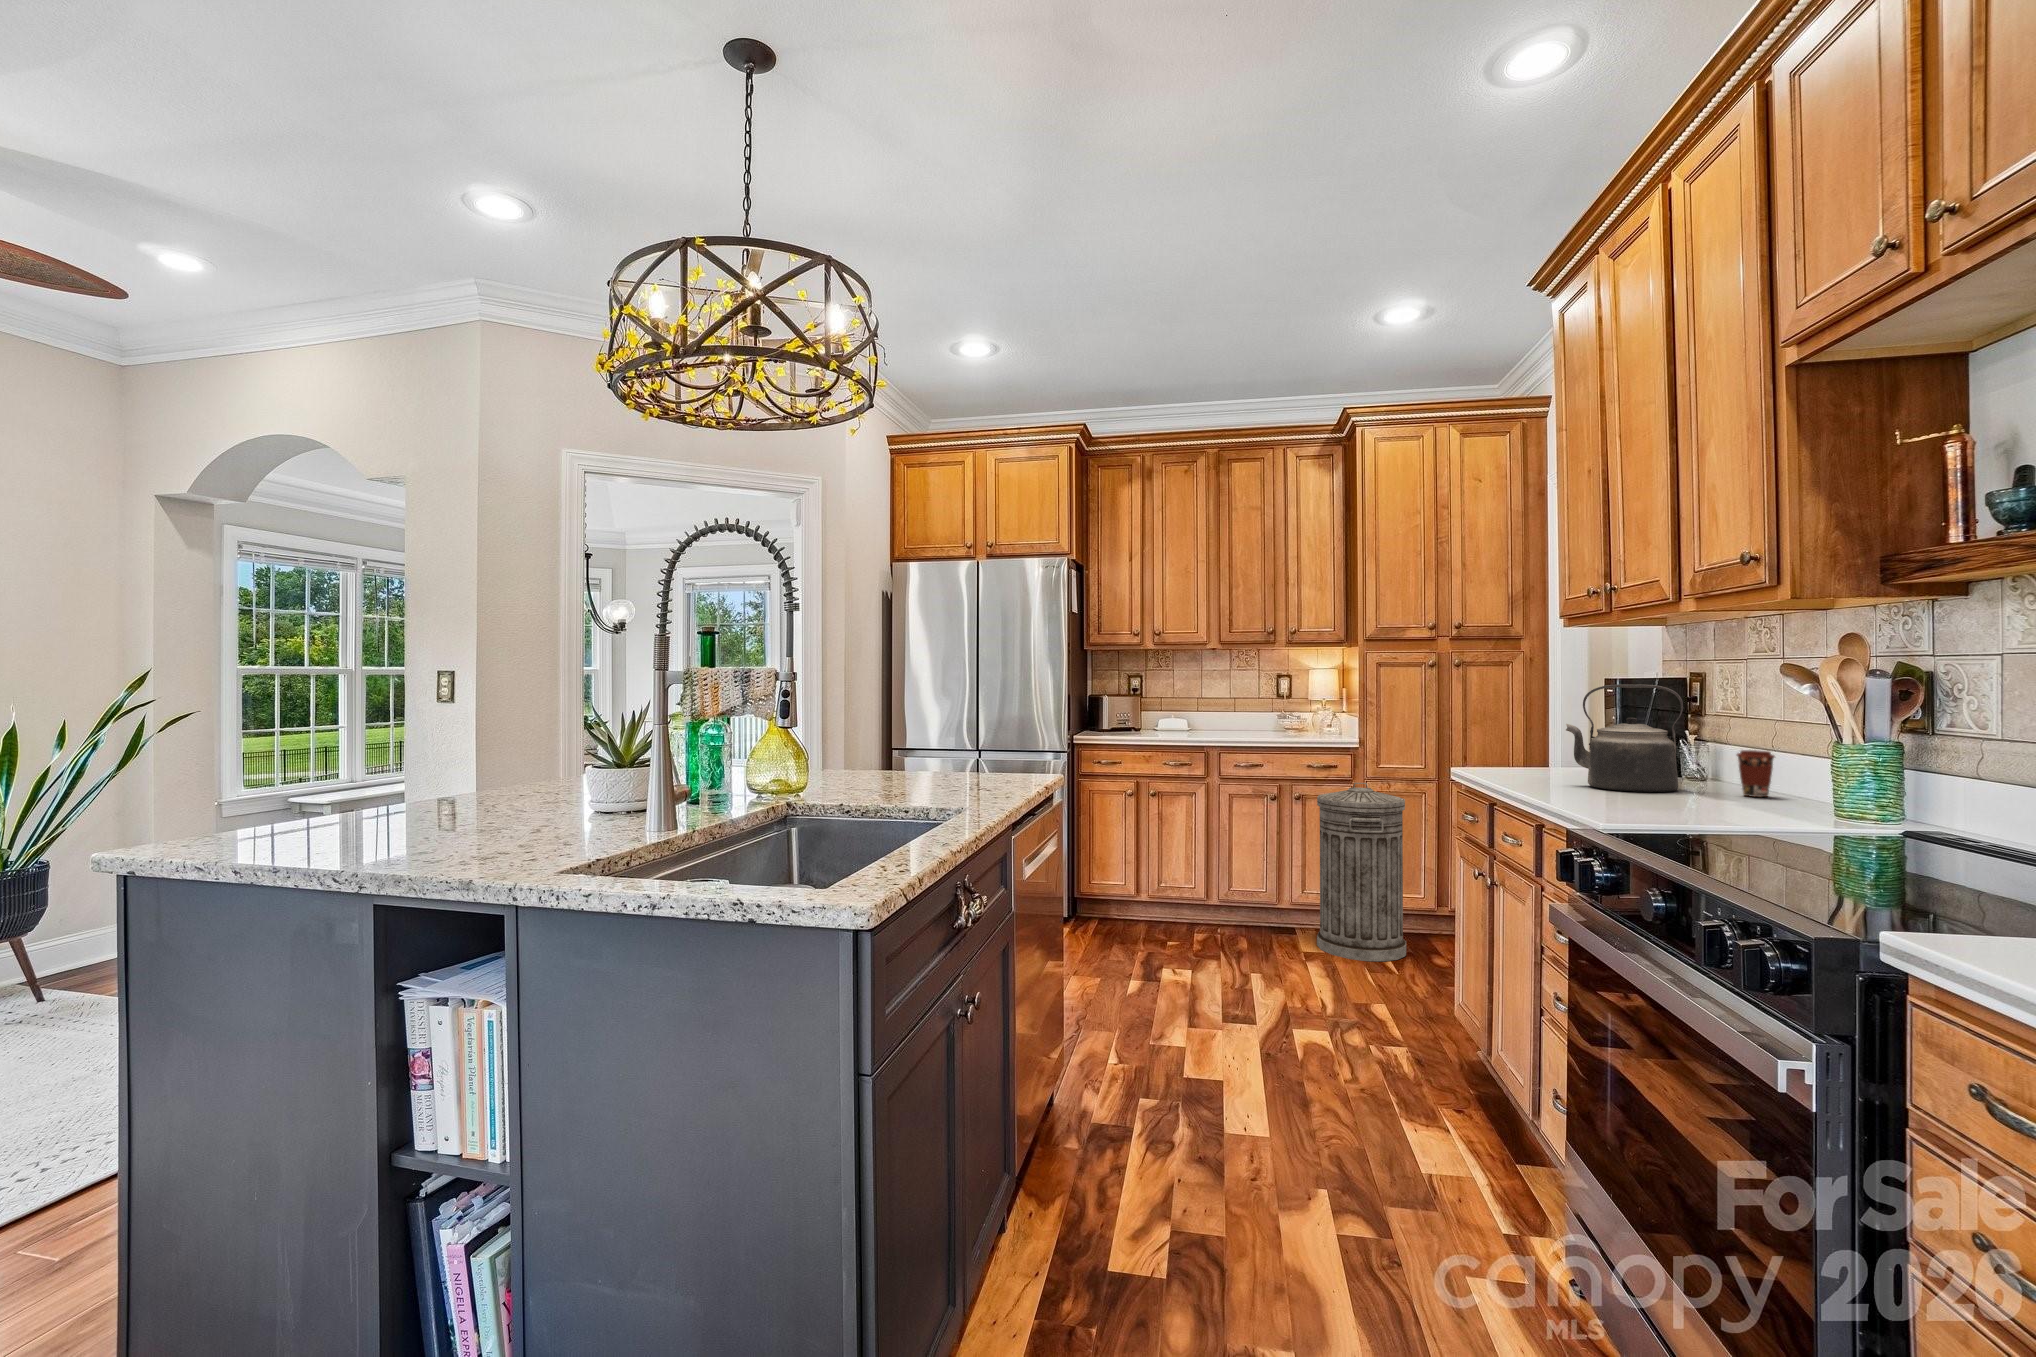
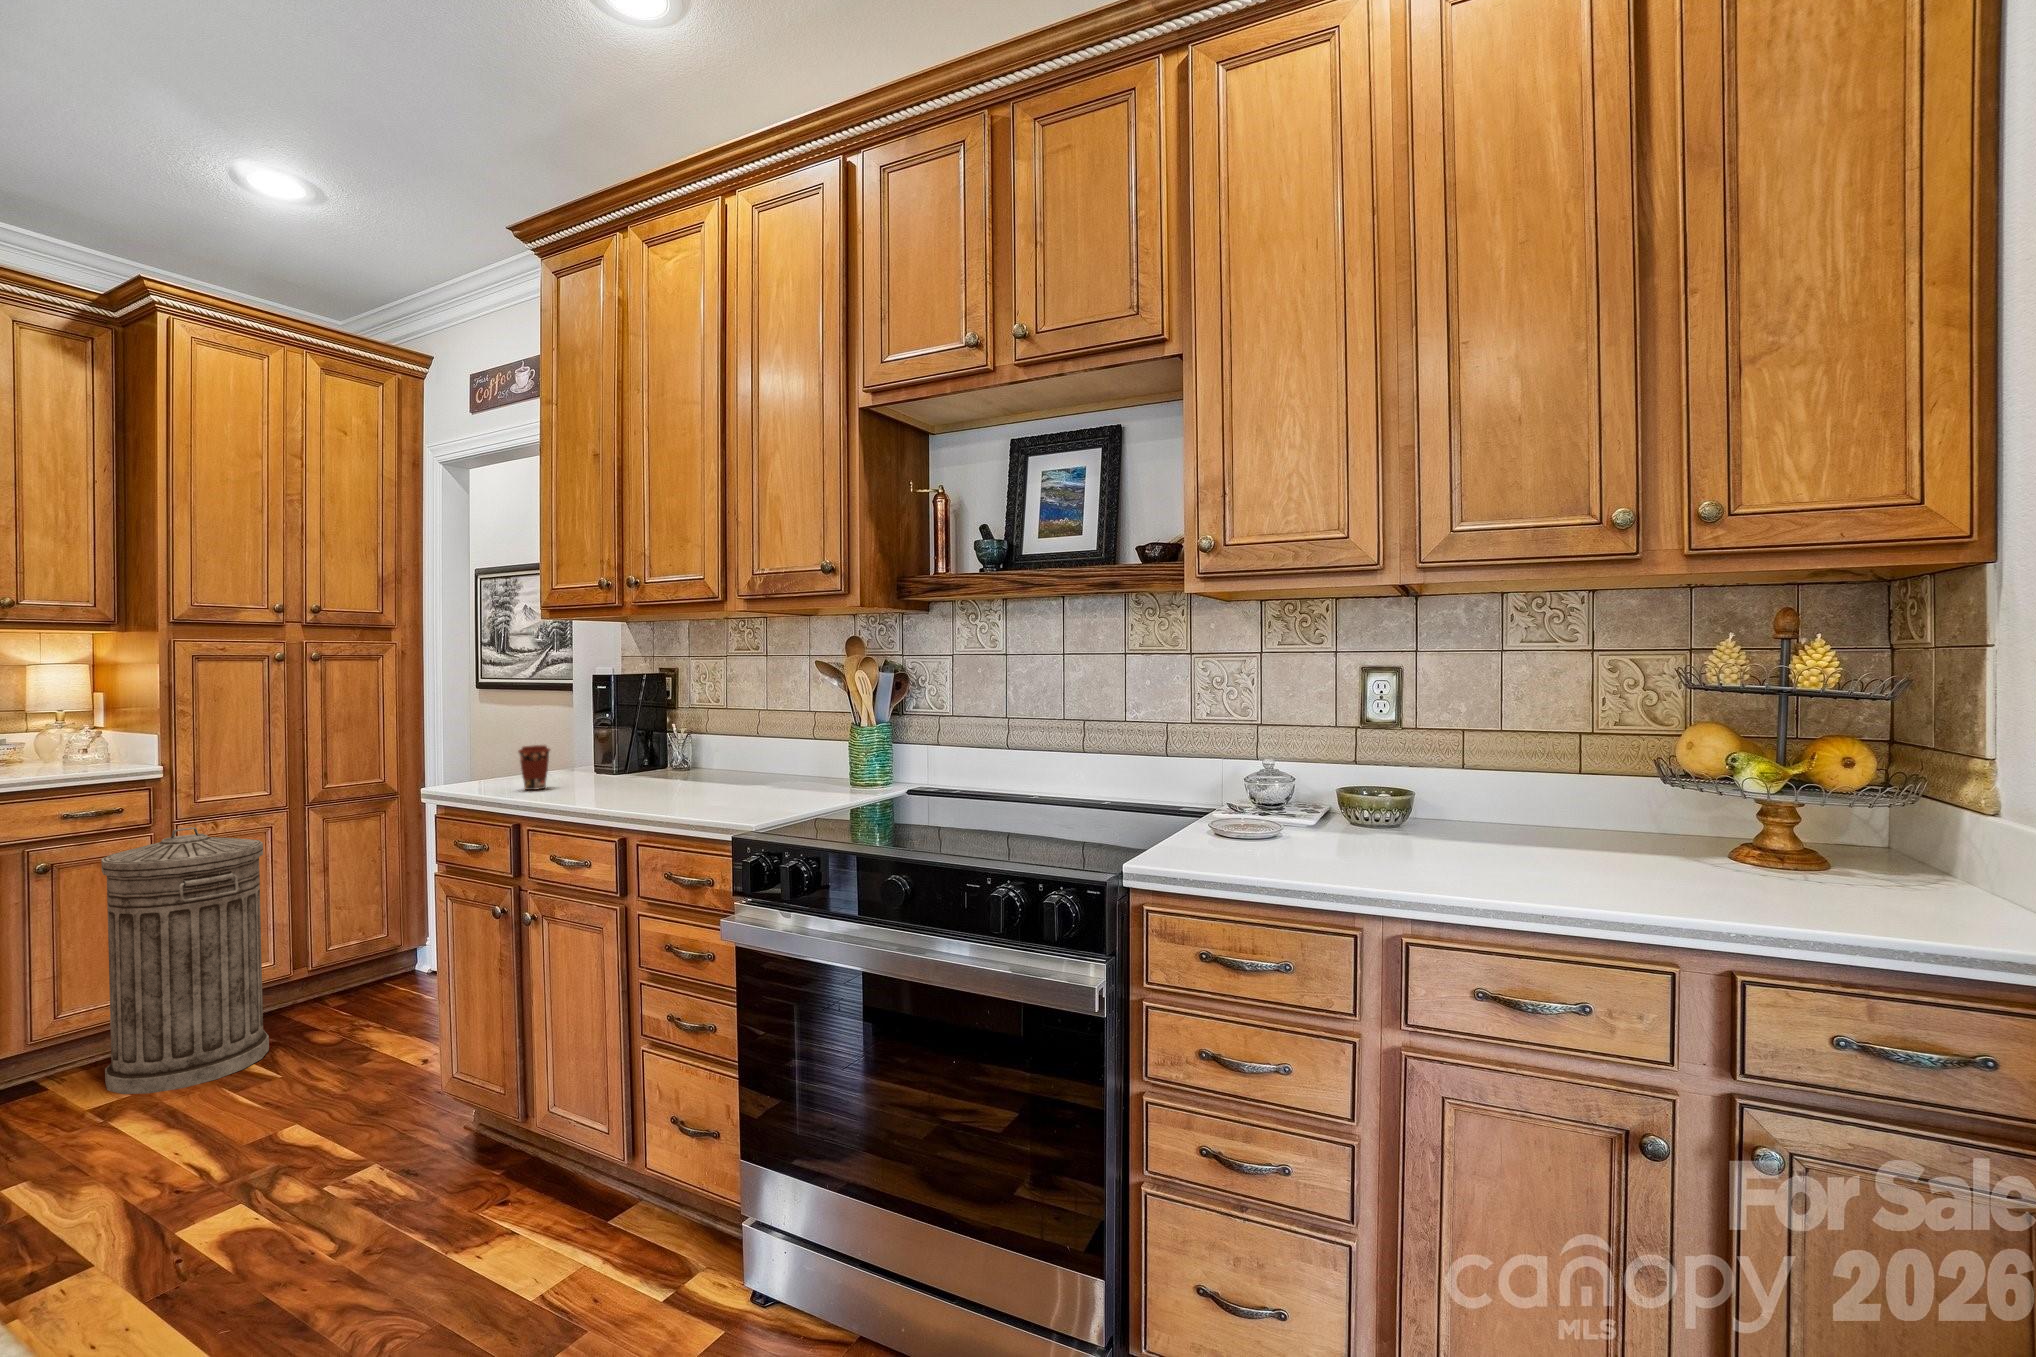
kettle: present [1566,685,1683,792] -> none [590,681,696,788]
coffee cup: present [1737,750,1775,797] -> present [518,745,550,790]

